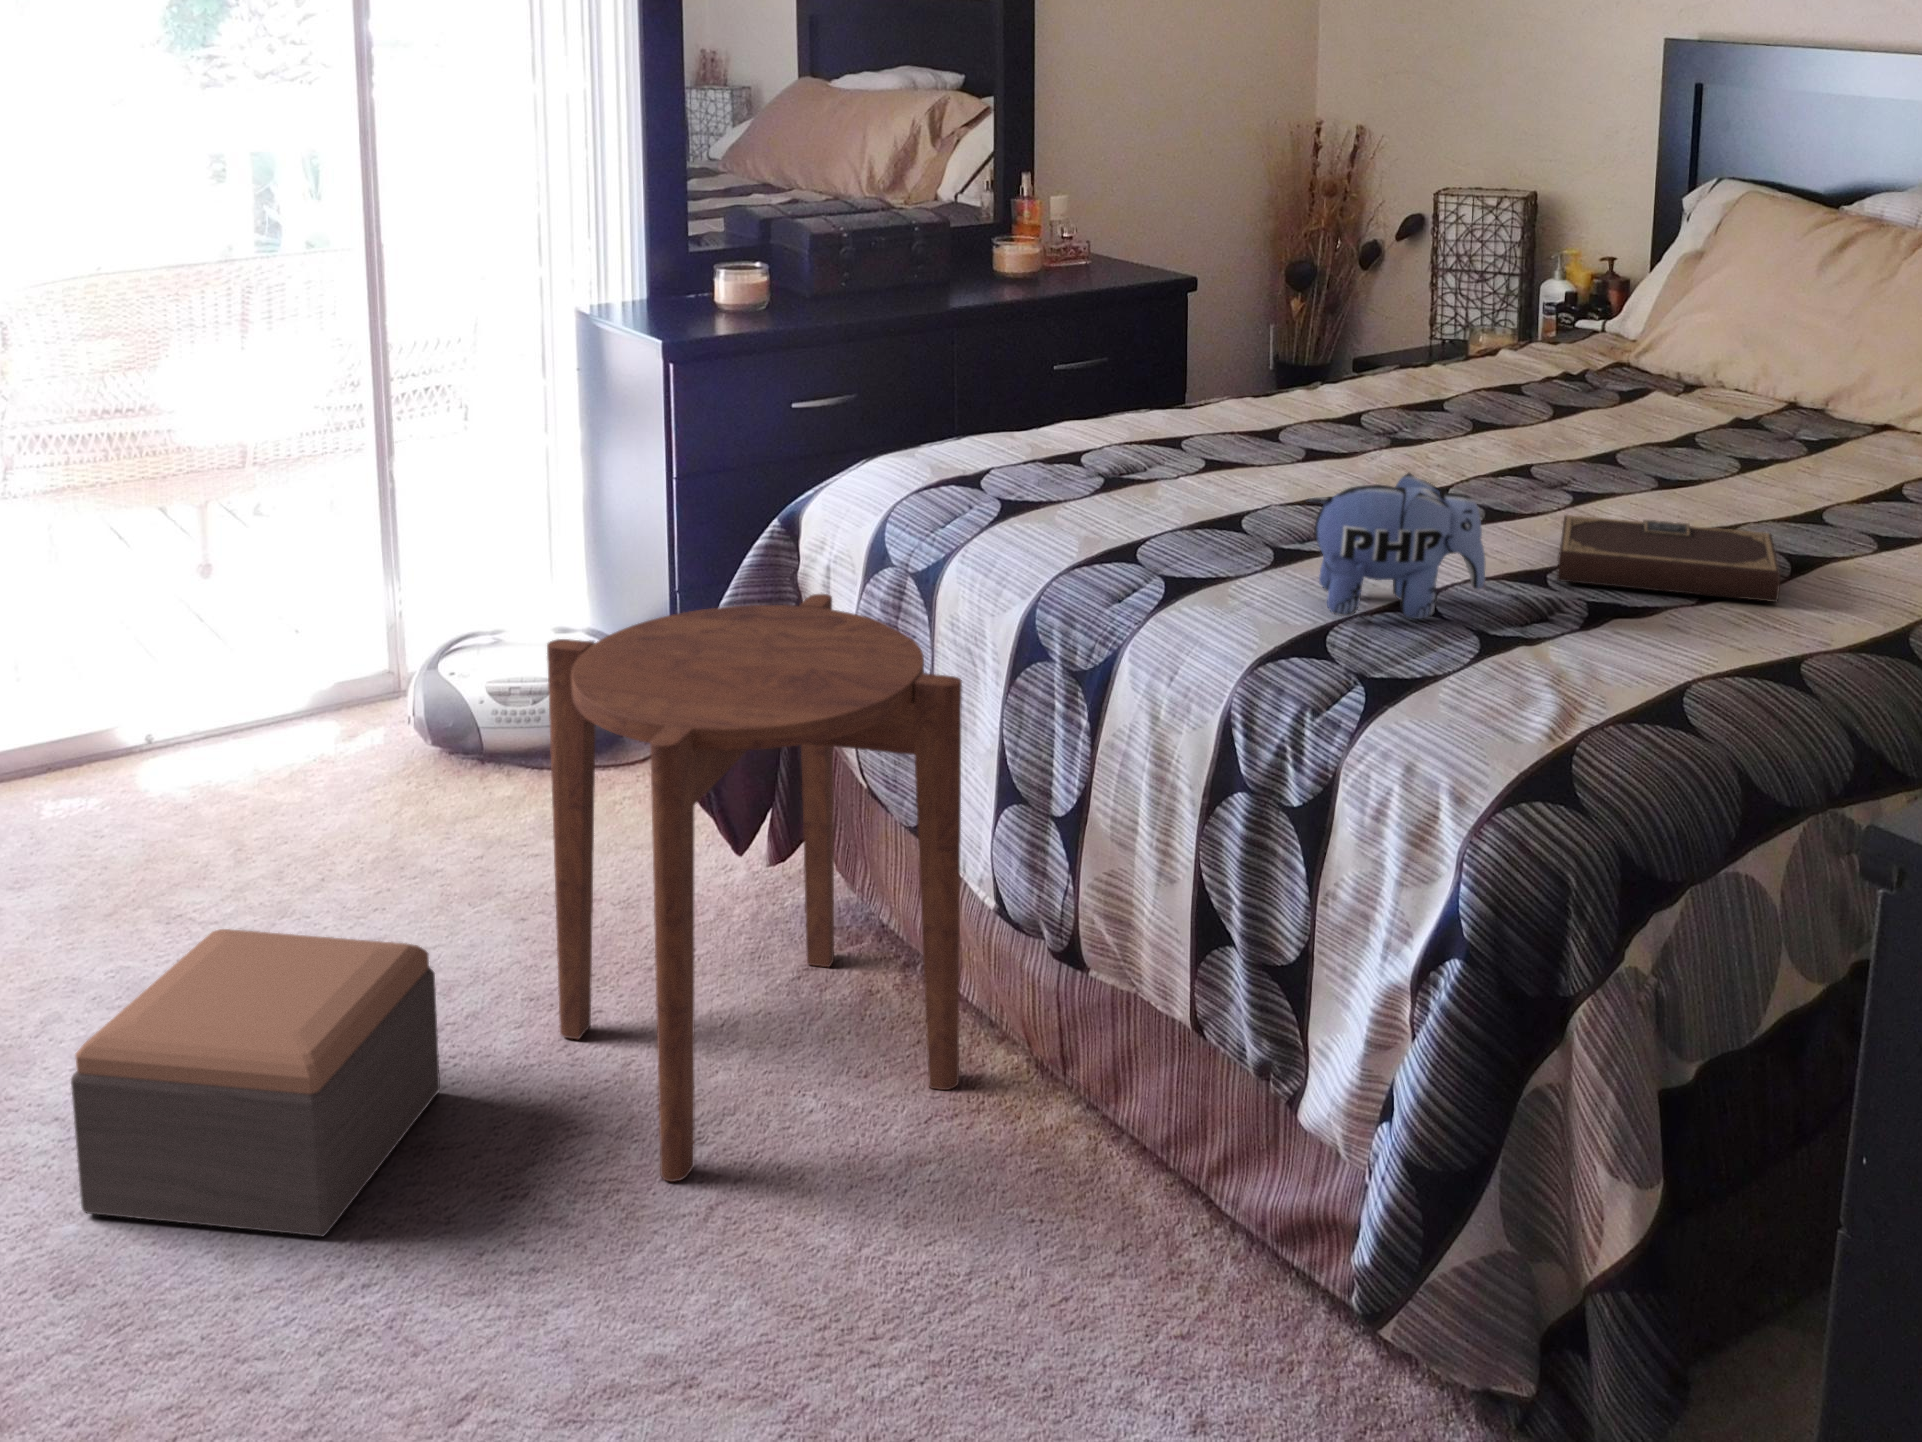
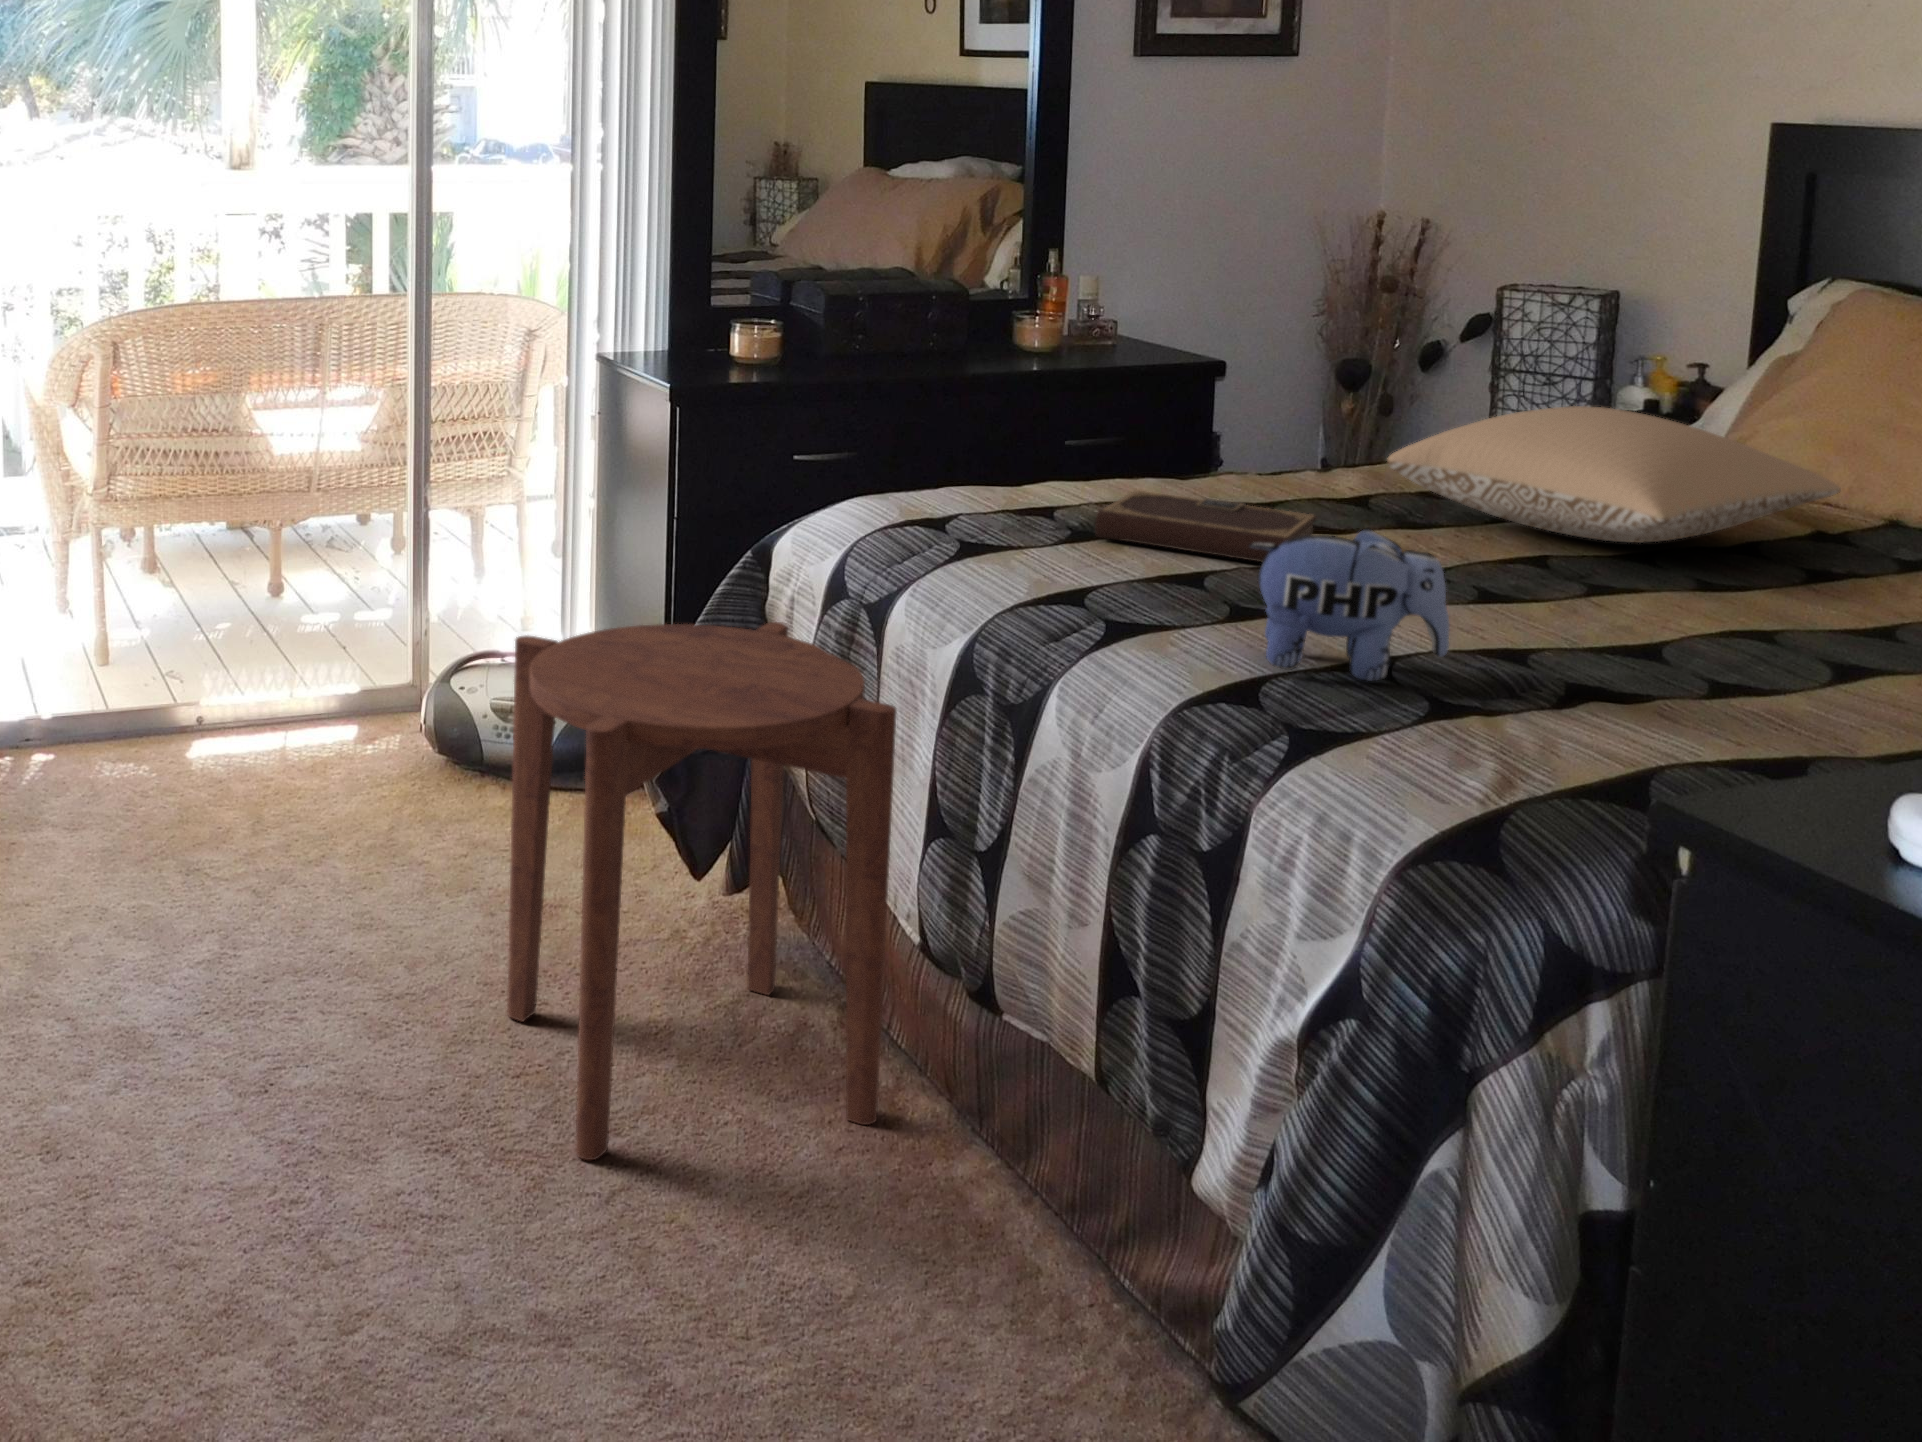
pillow: none [1384,321,1757,446] -> present [1388,406,1841,543]
notebook: present [1557,515,1780,602] -> present [1095,491,1317,562]
footstool: present [71,929,440,1236] -> none [81,866,394,1150]

